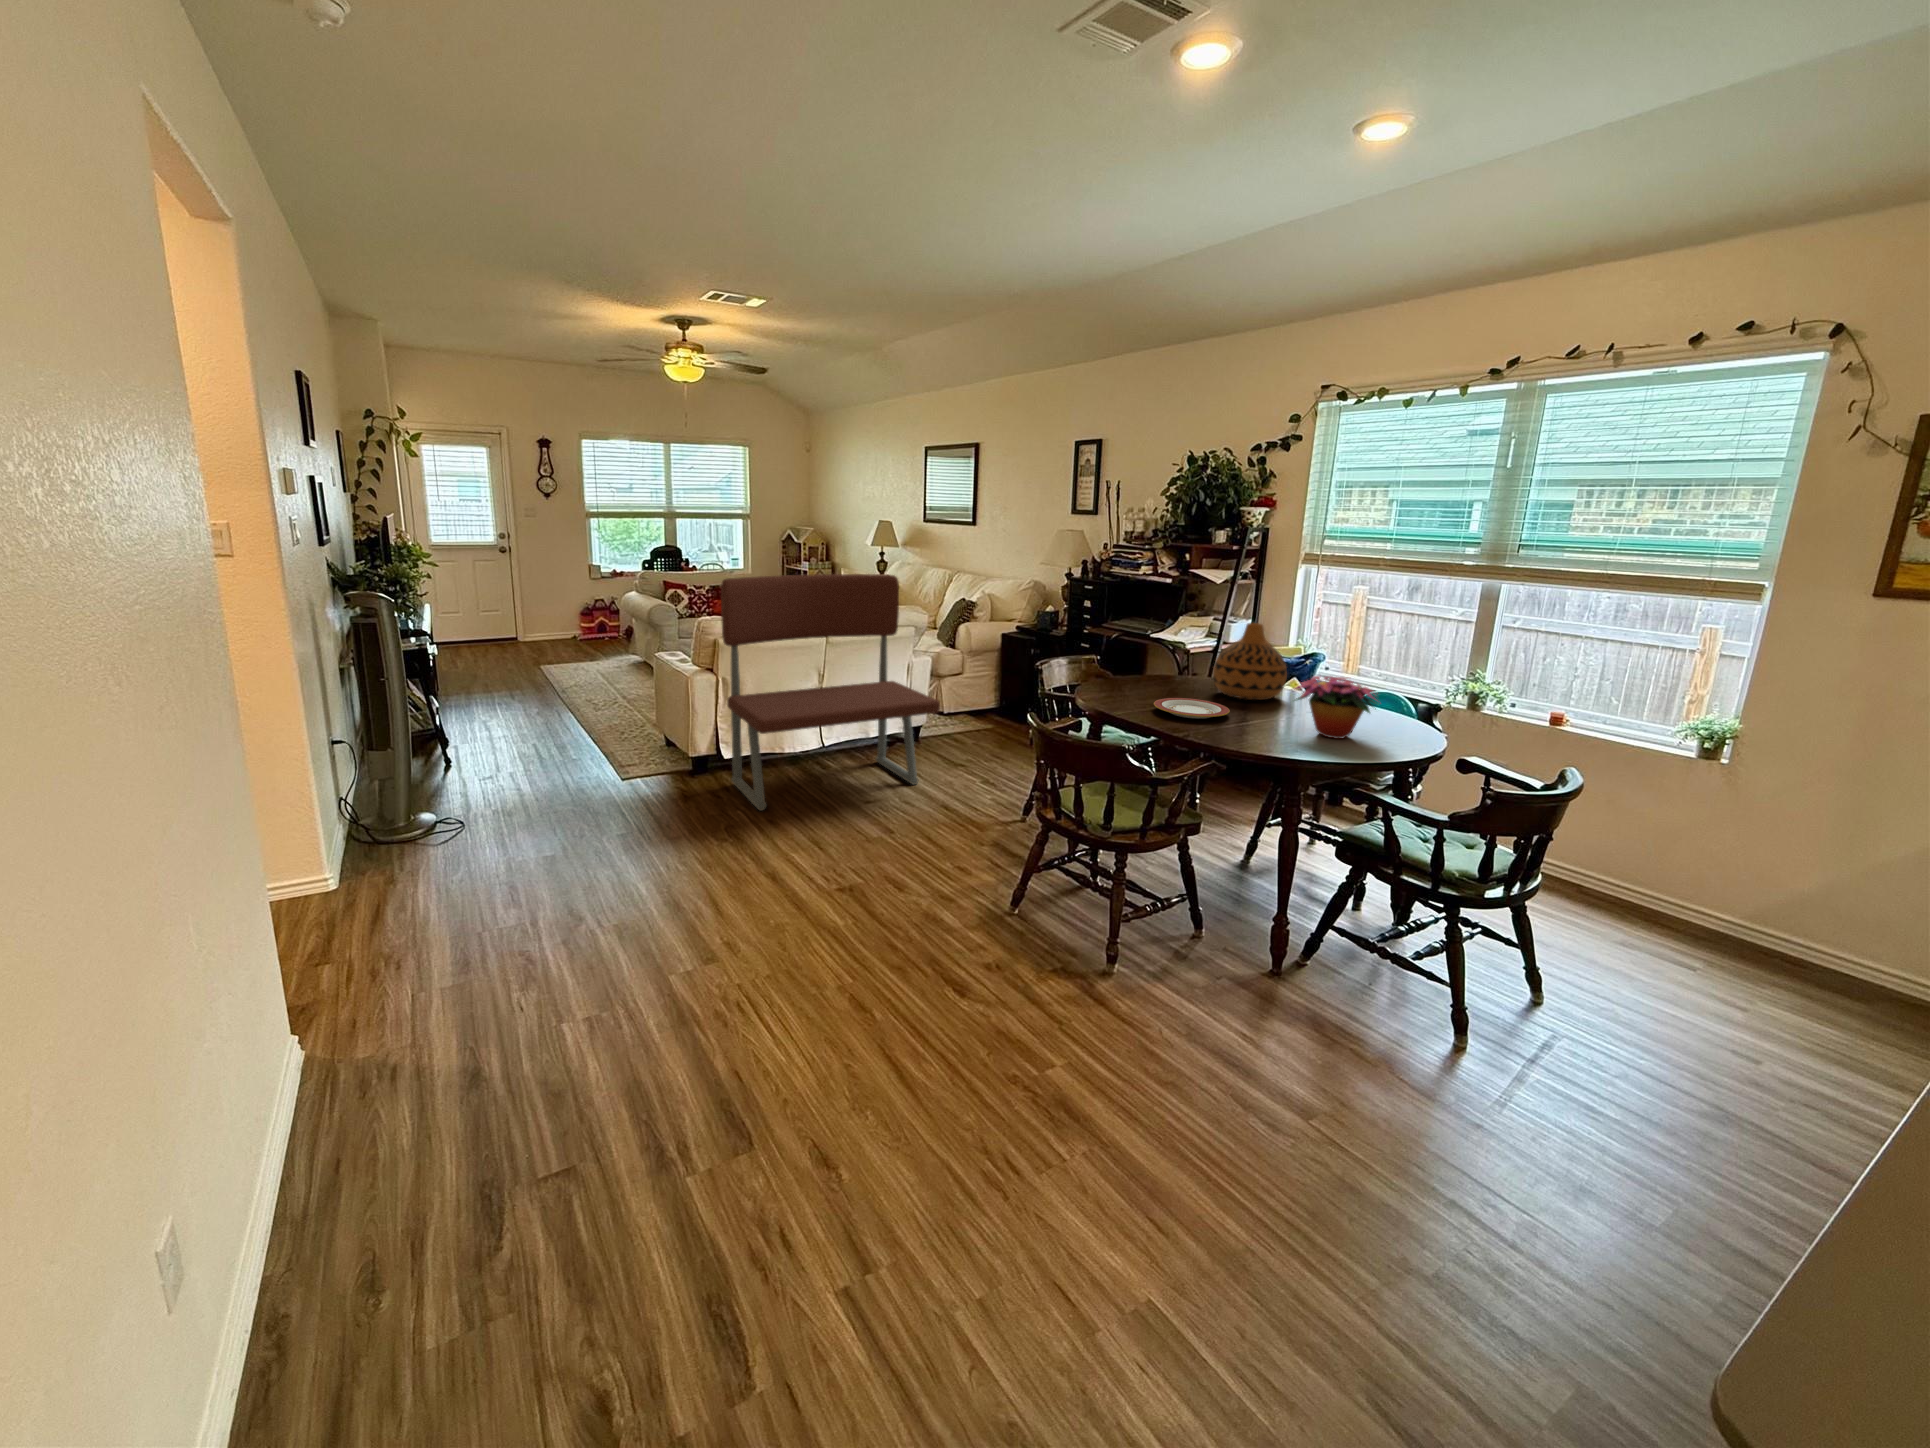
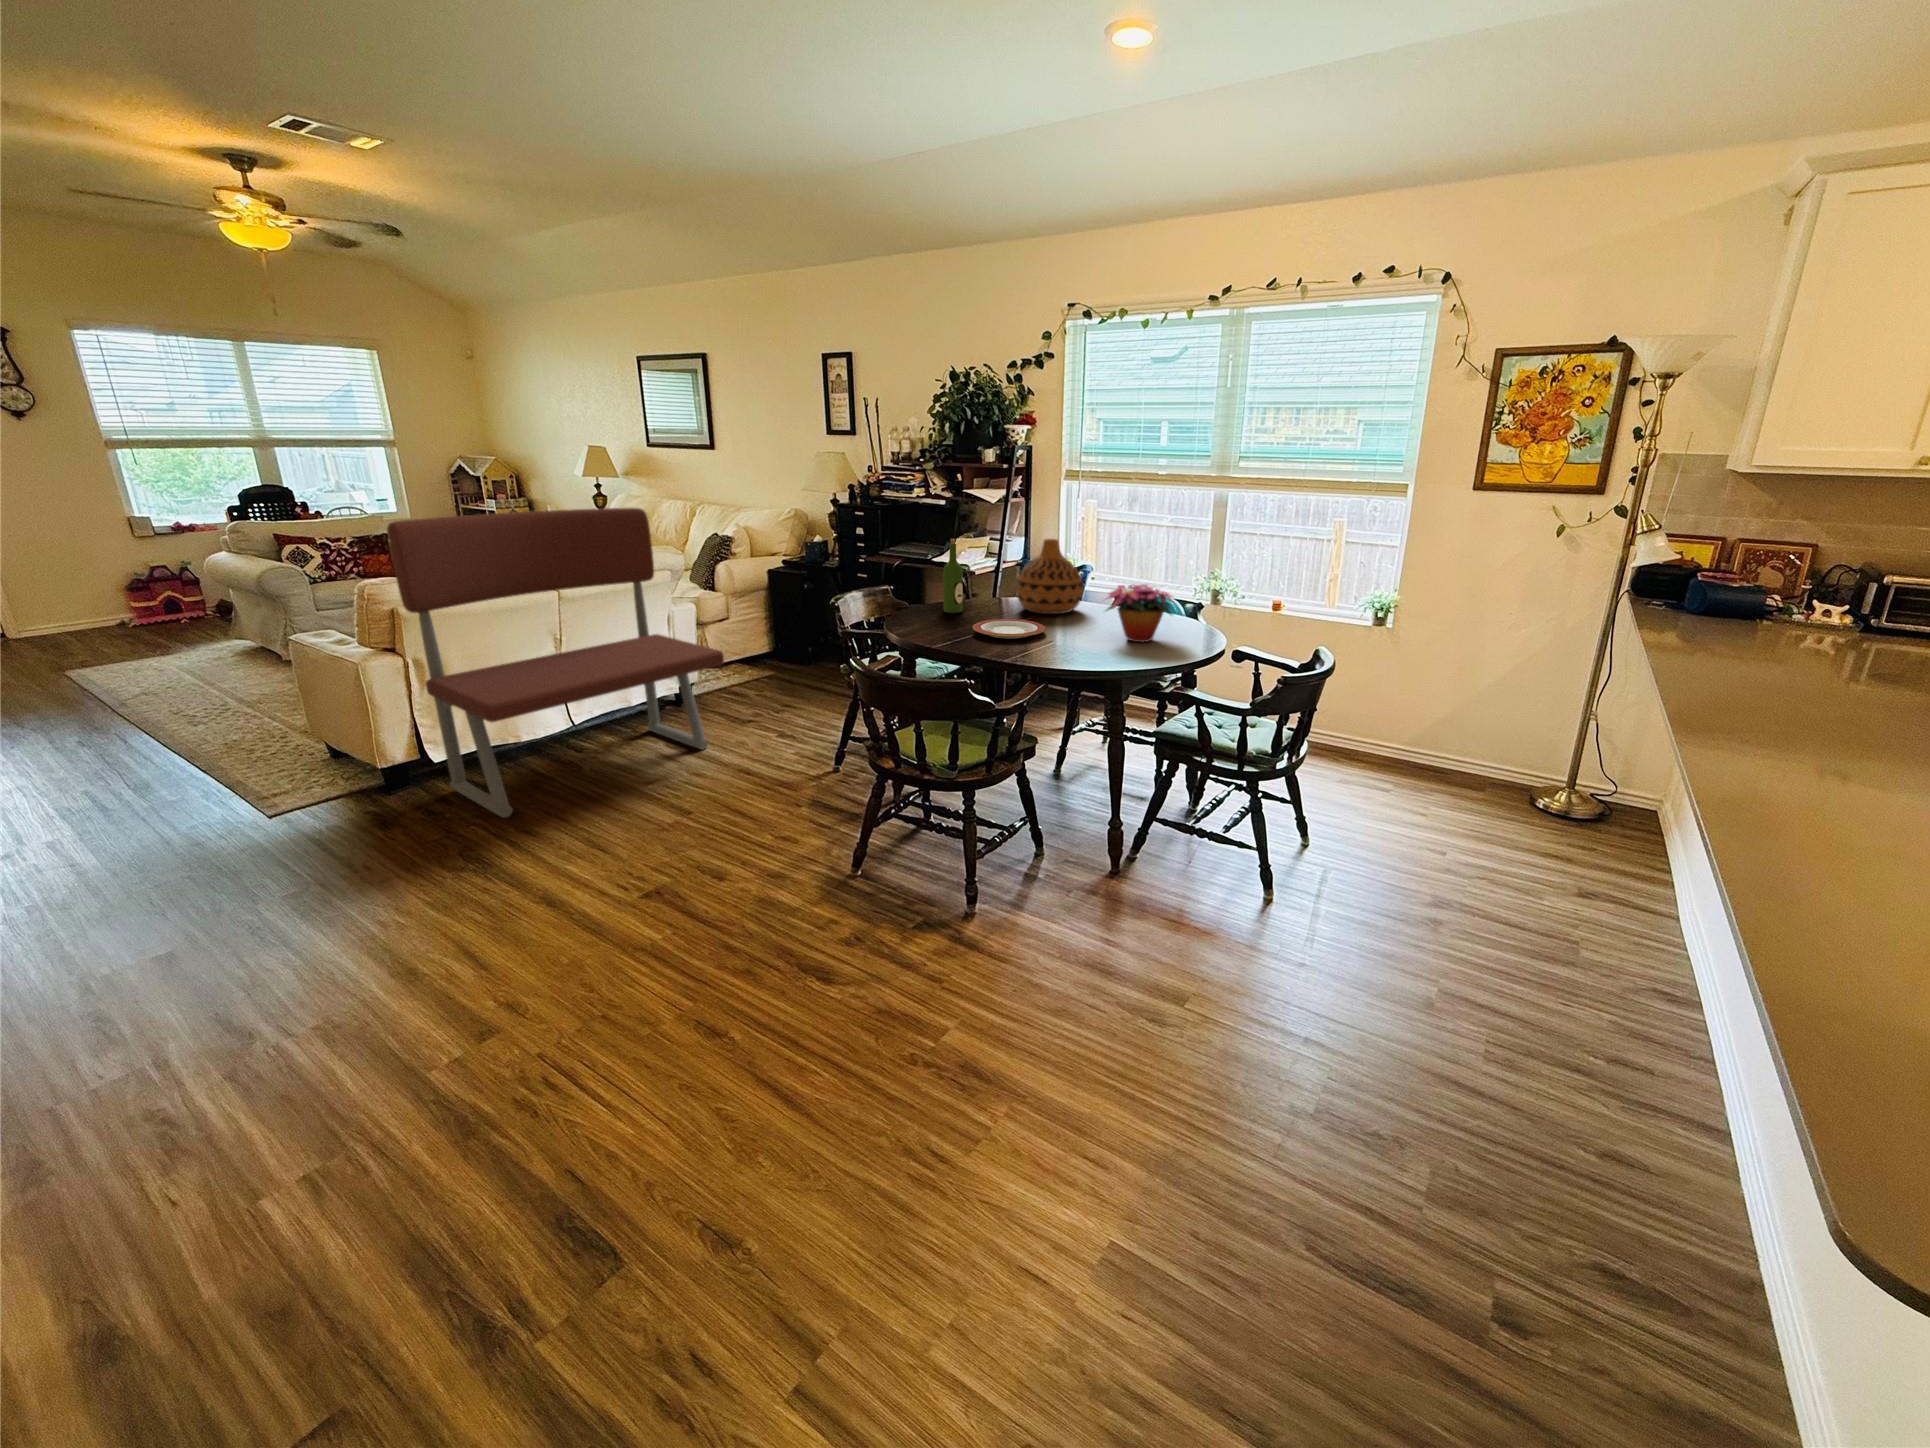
wine bottle: none [1136,617,1158,688] -> present [943,539,963,613]

